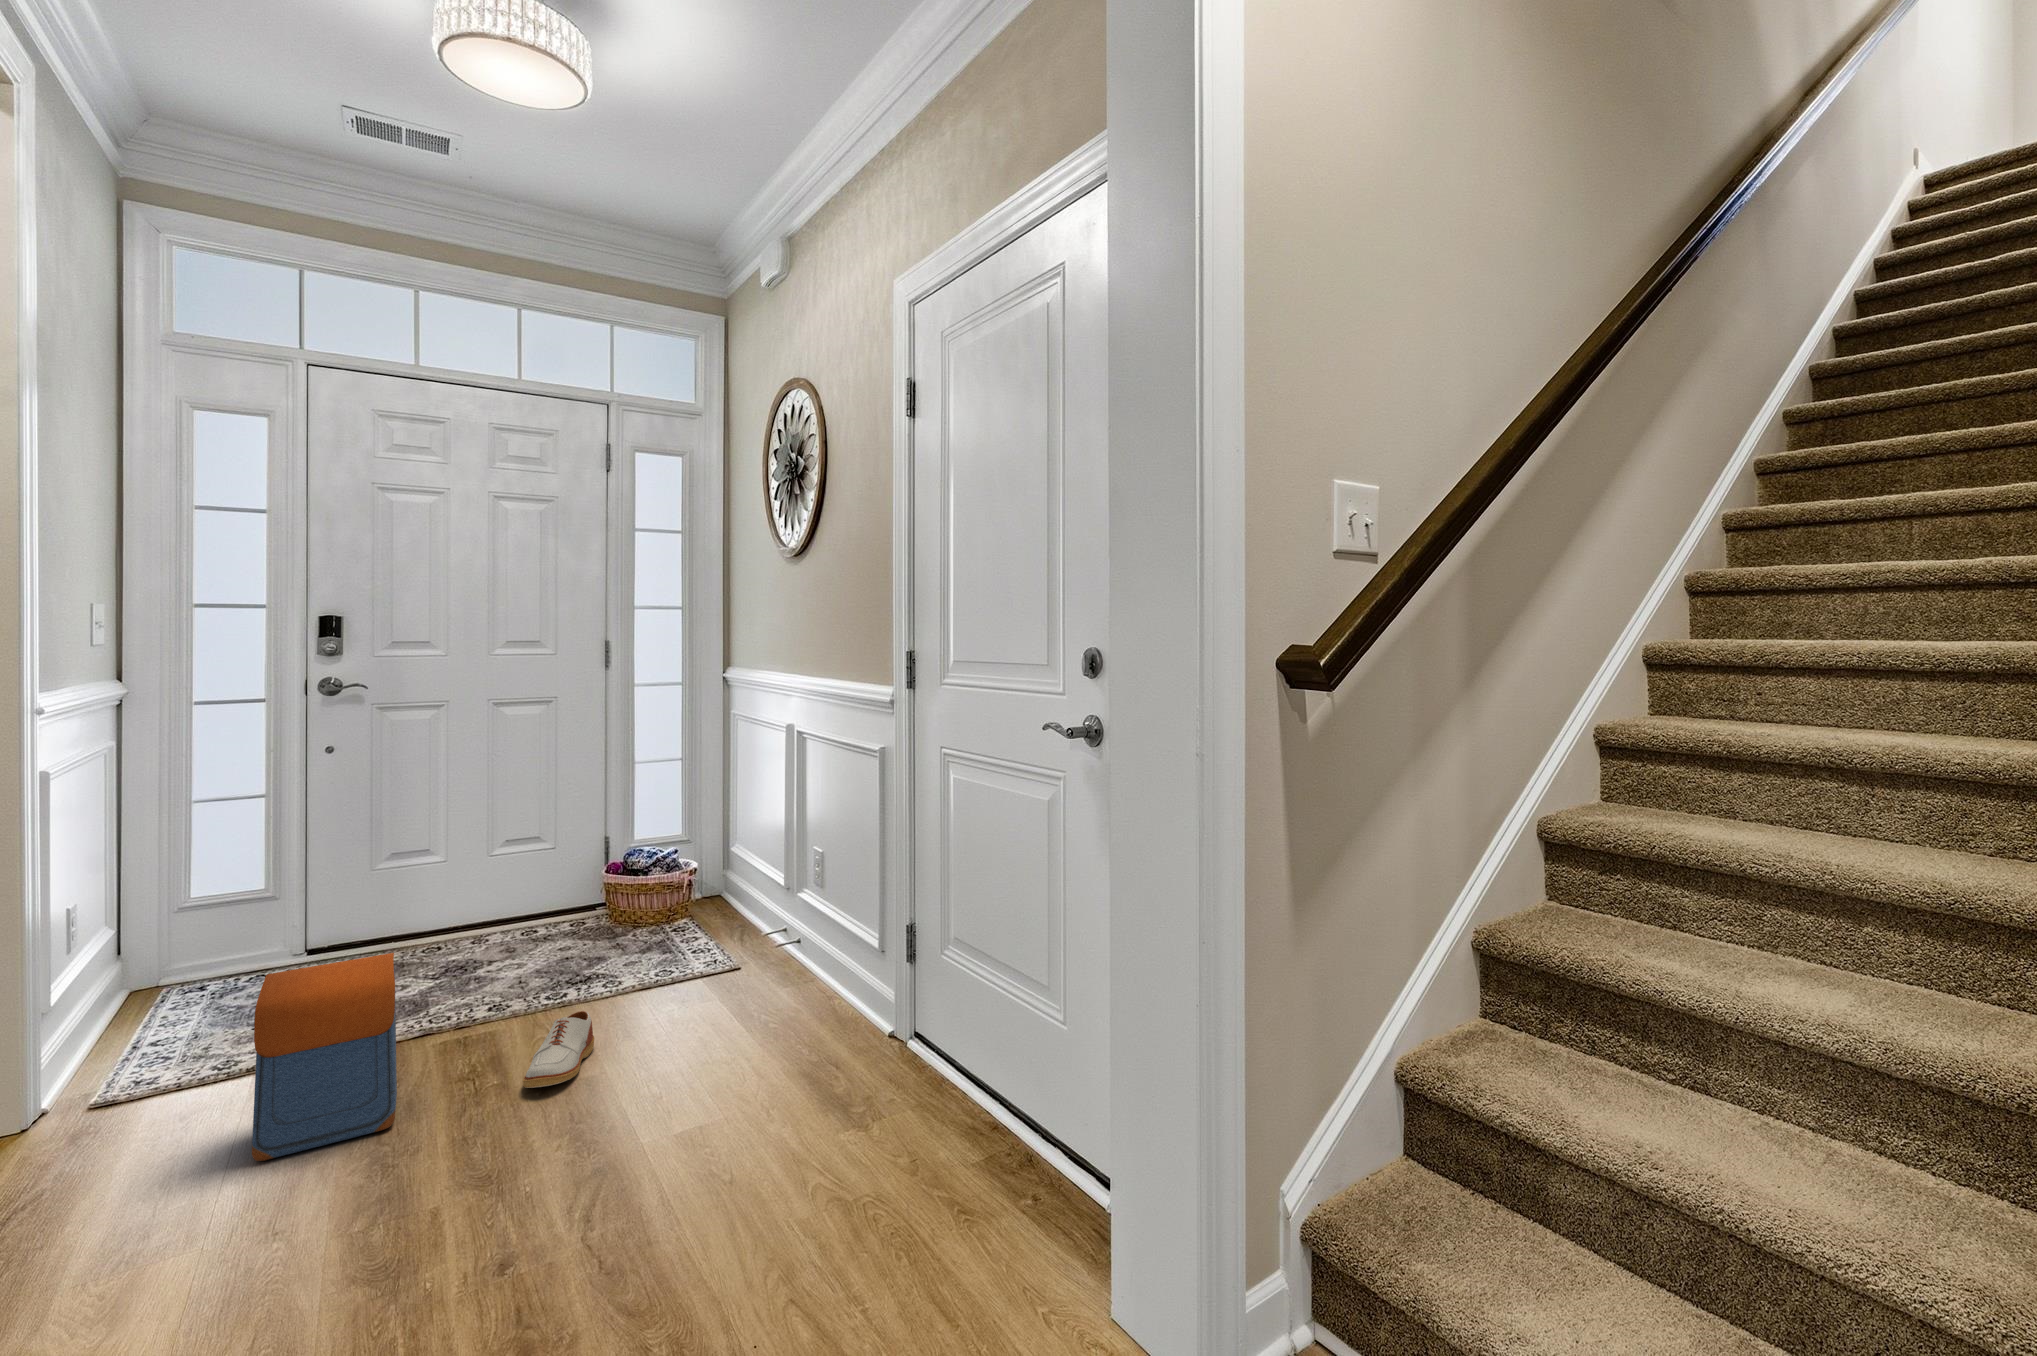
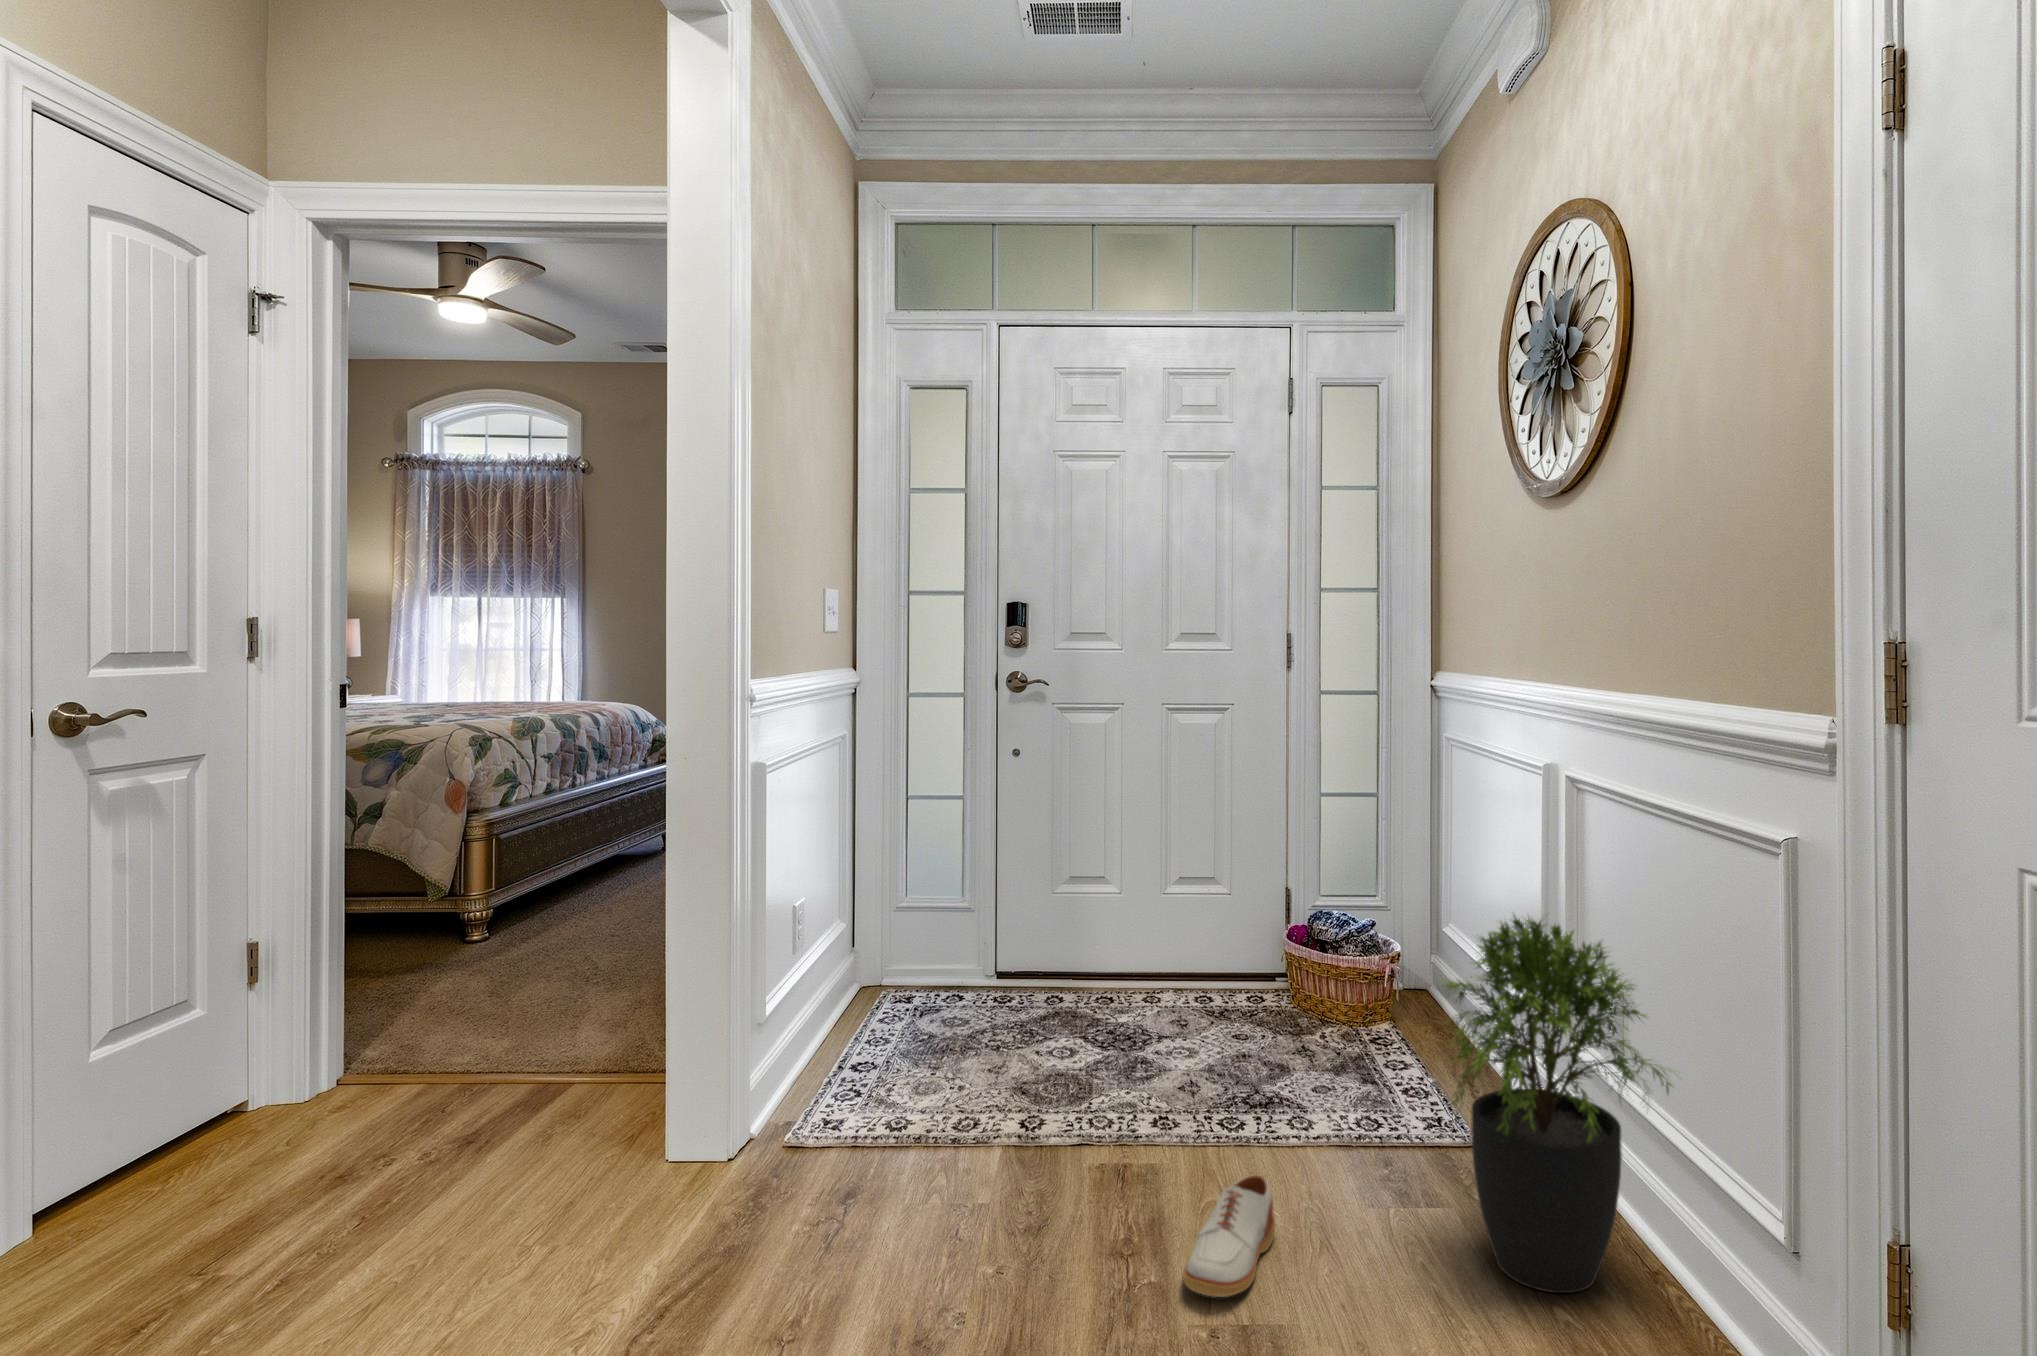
potted plant: none [708,803,855,1027] -> present [1440,915,1678,1293]
backpack: present [252,953,397,1161] -> none [894,1046,1044,1293]

